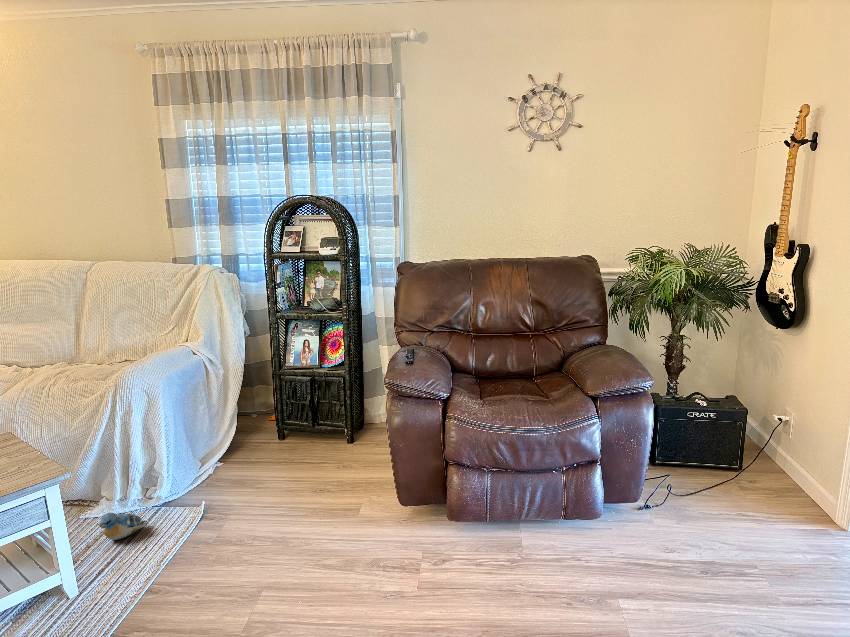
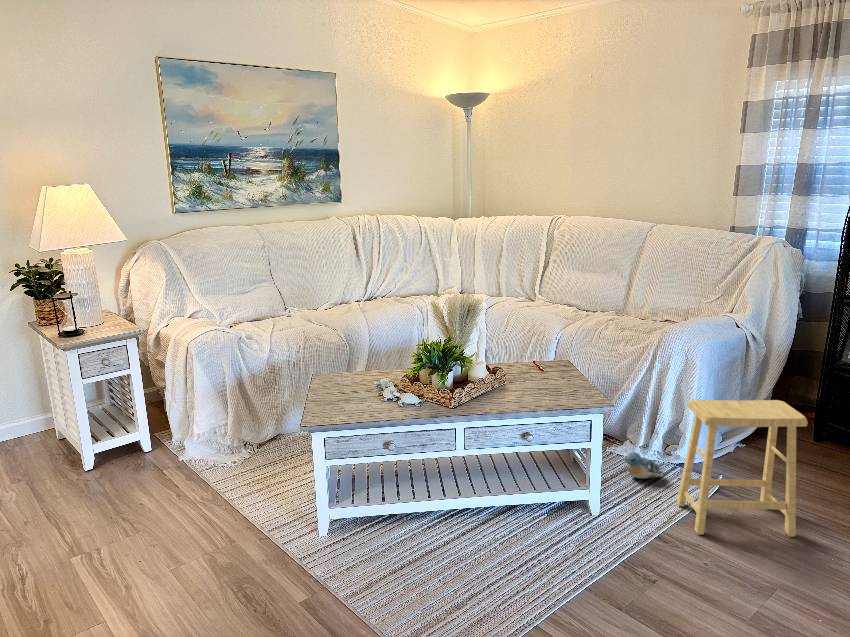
footstool: none [152,414,277,575] -> present [676,399,808,537]

